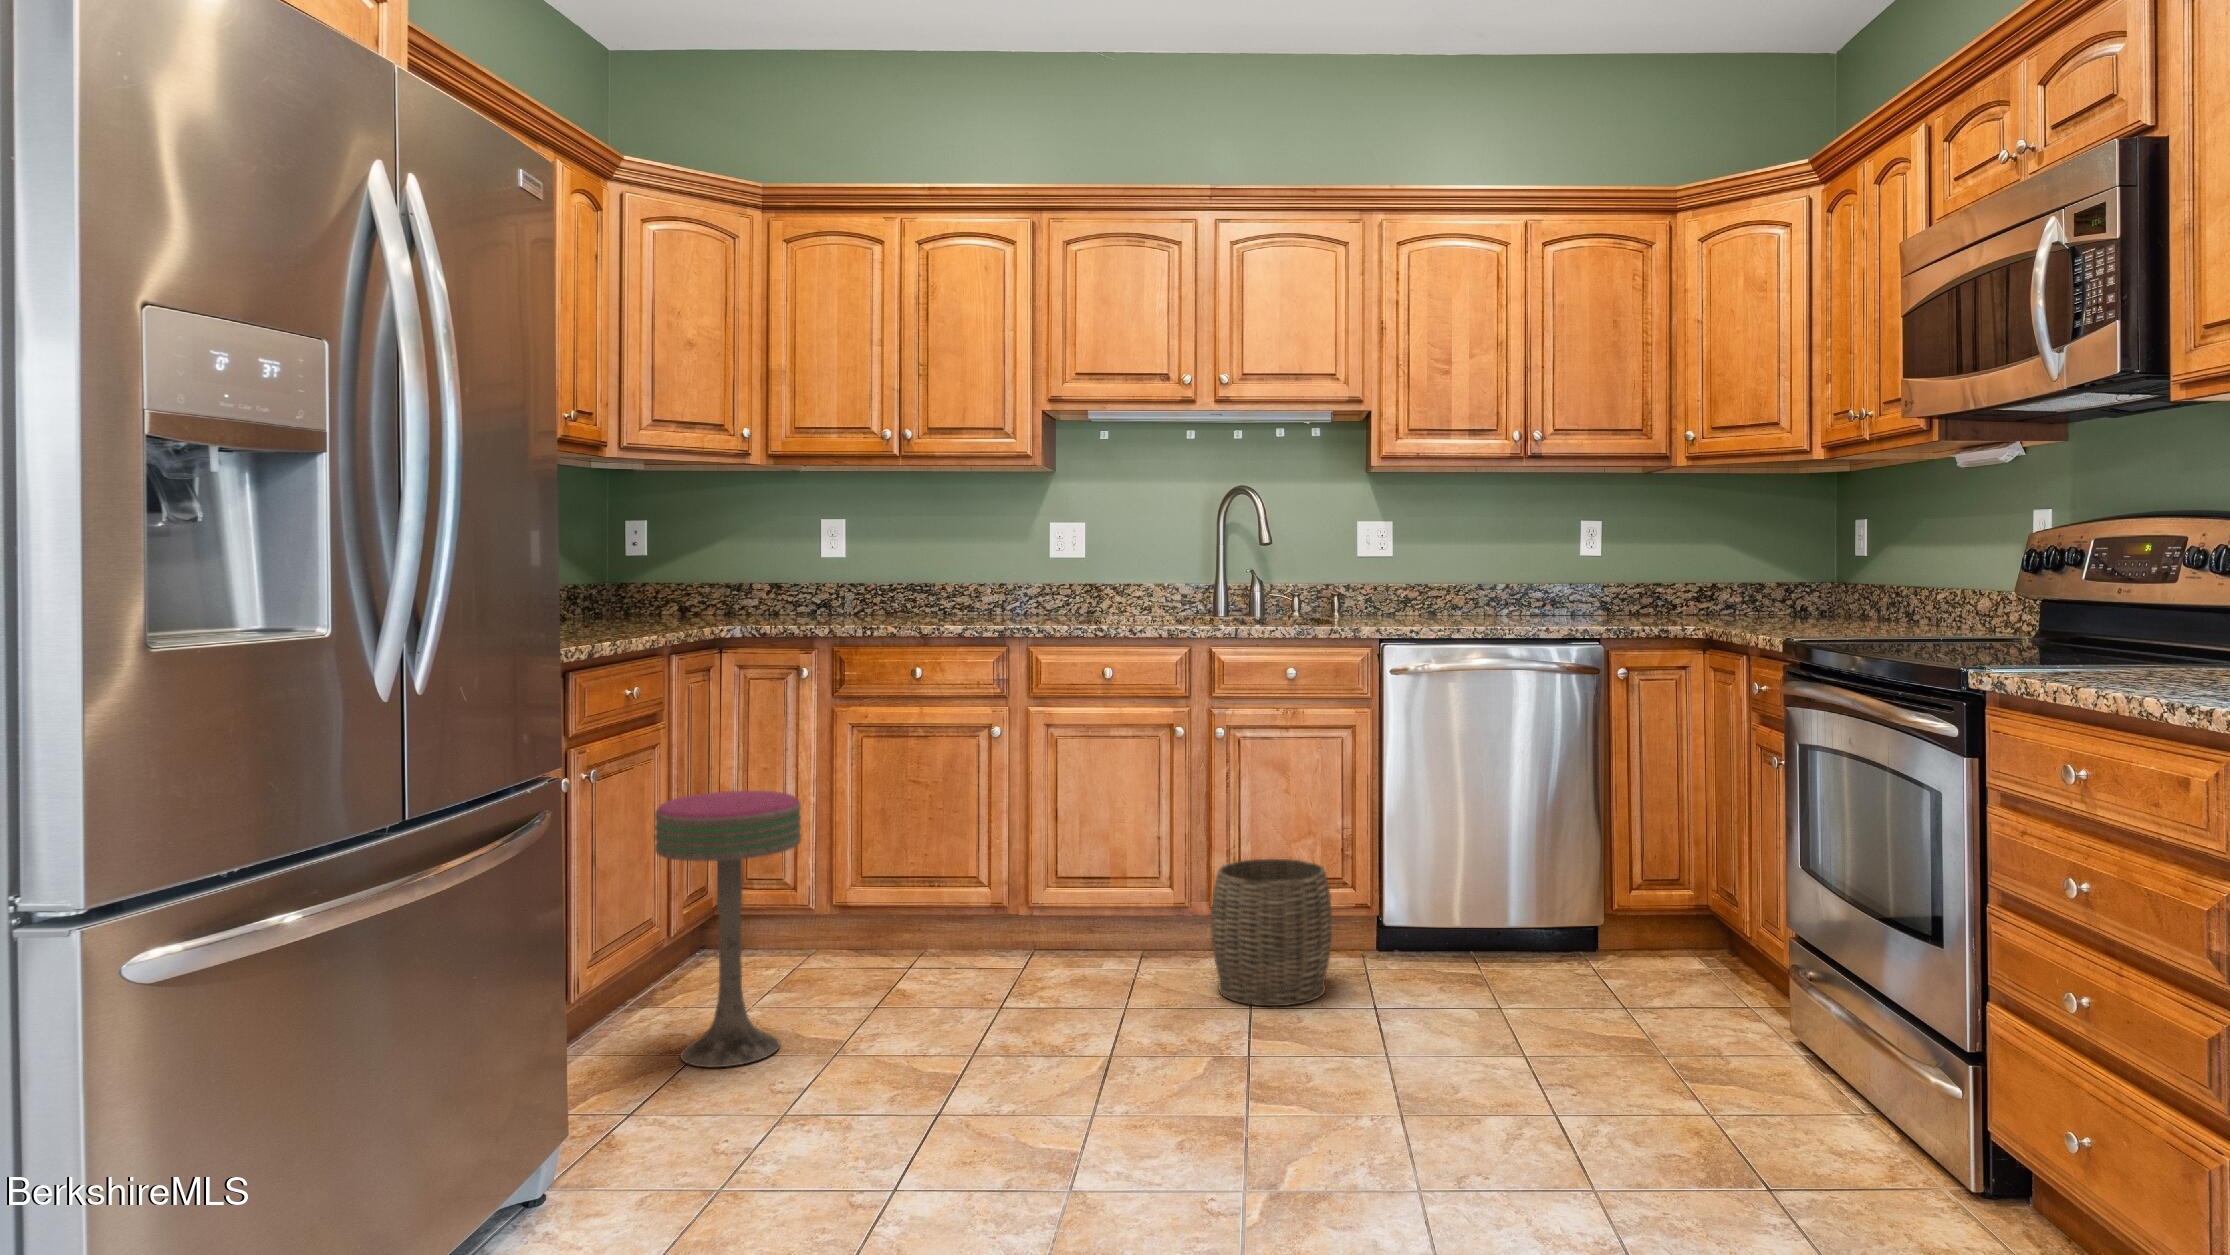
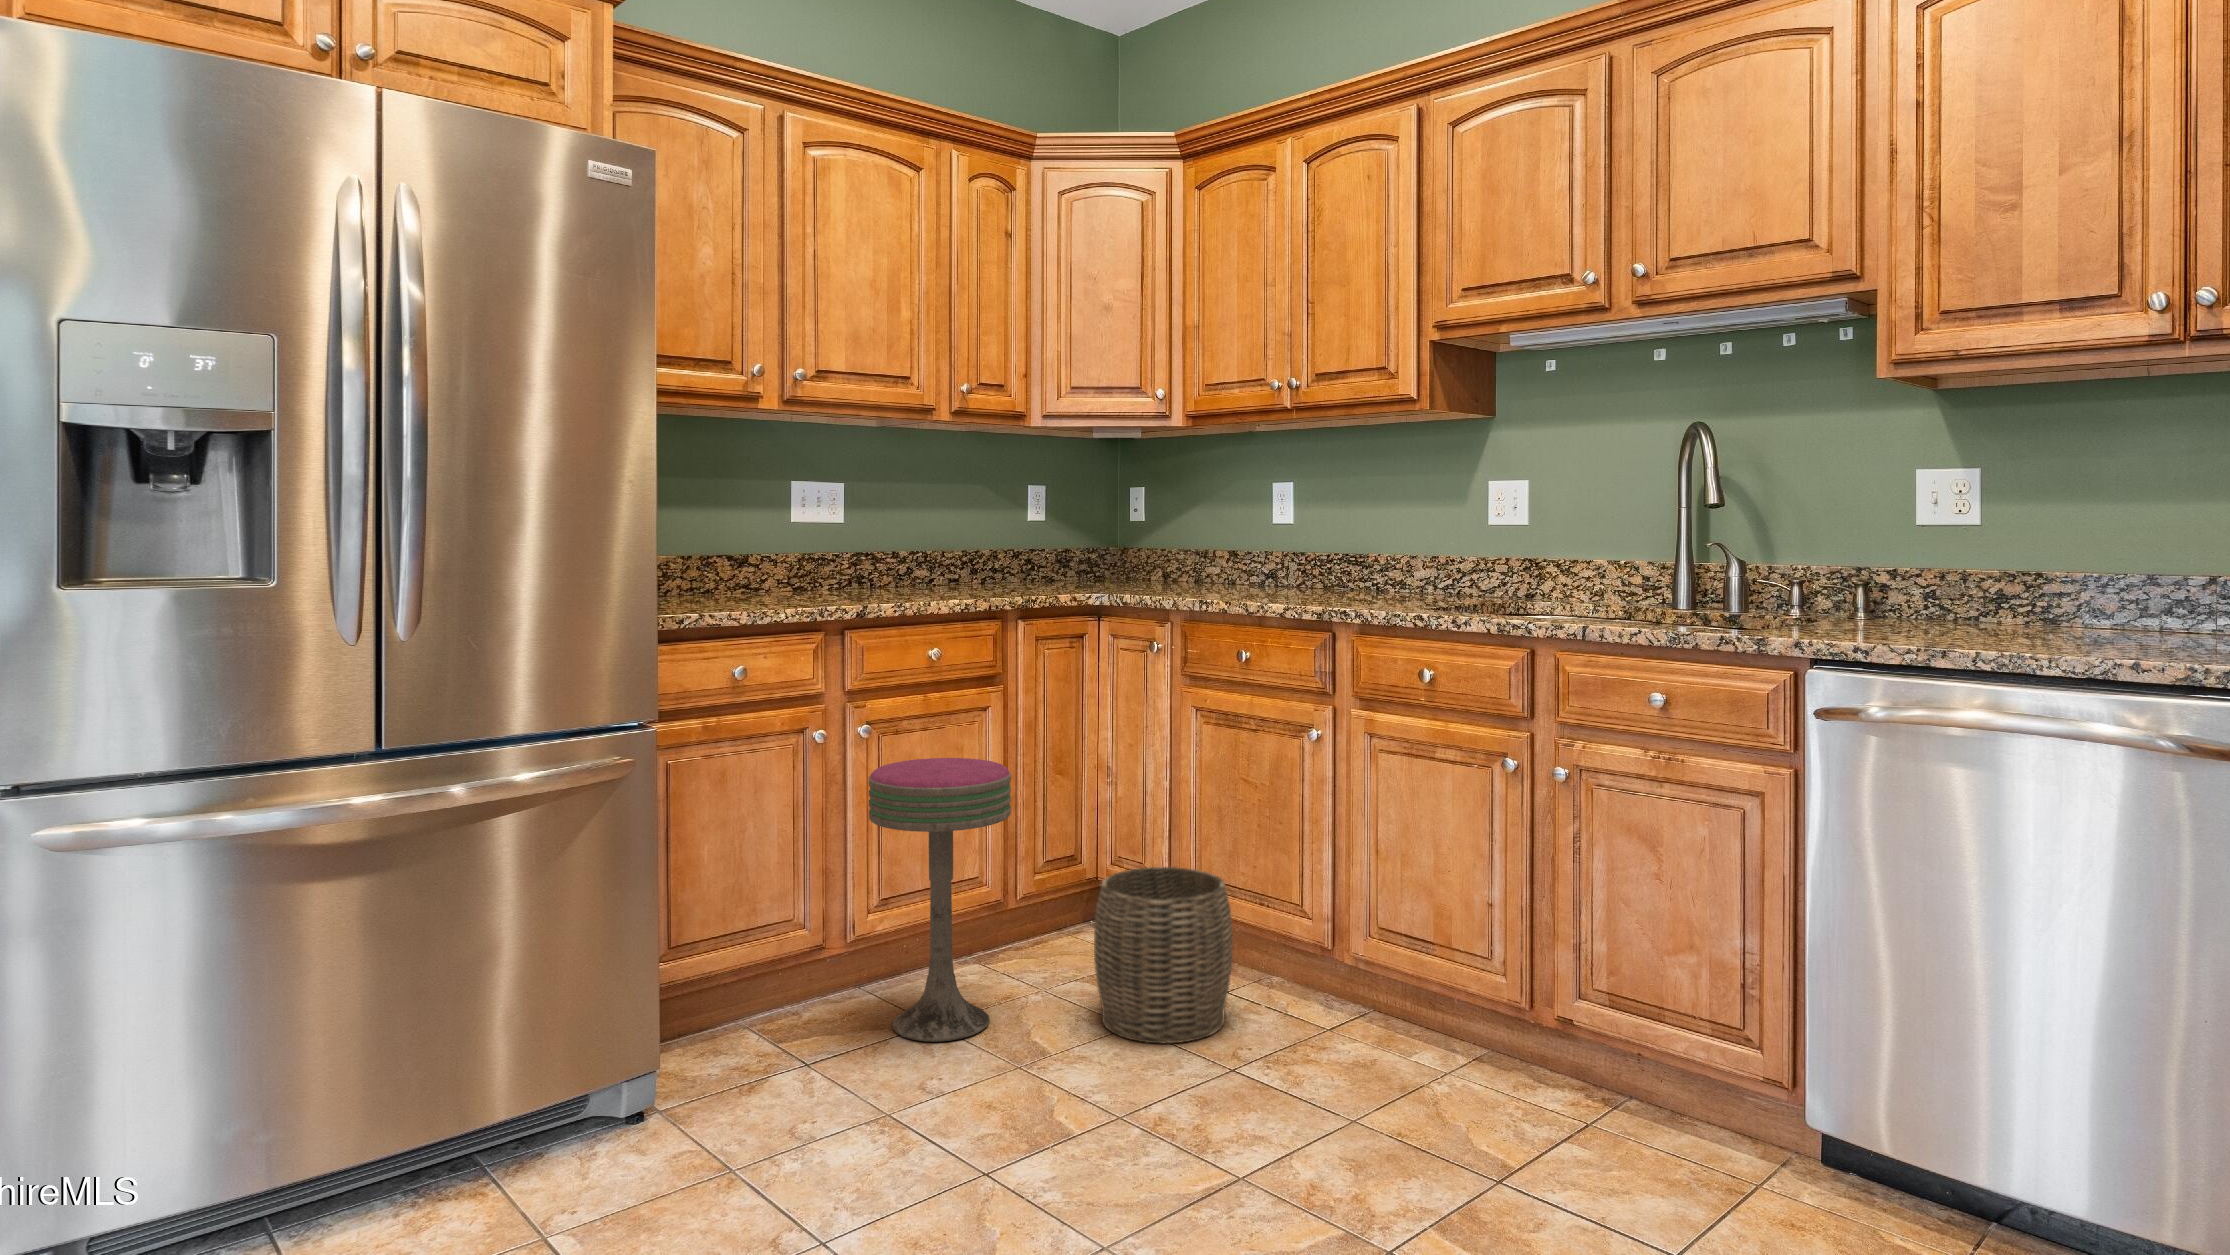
woven basket: present [1211,859,1332,1006] -> present [1094,867,1232,1043]

